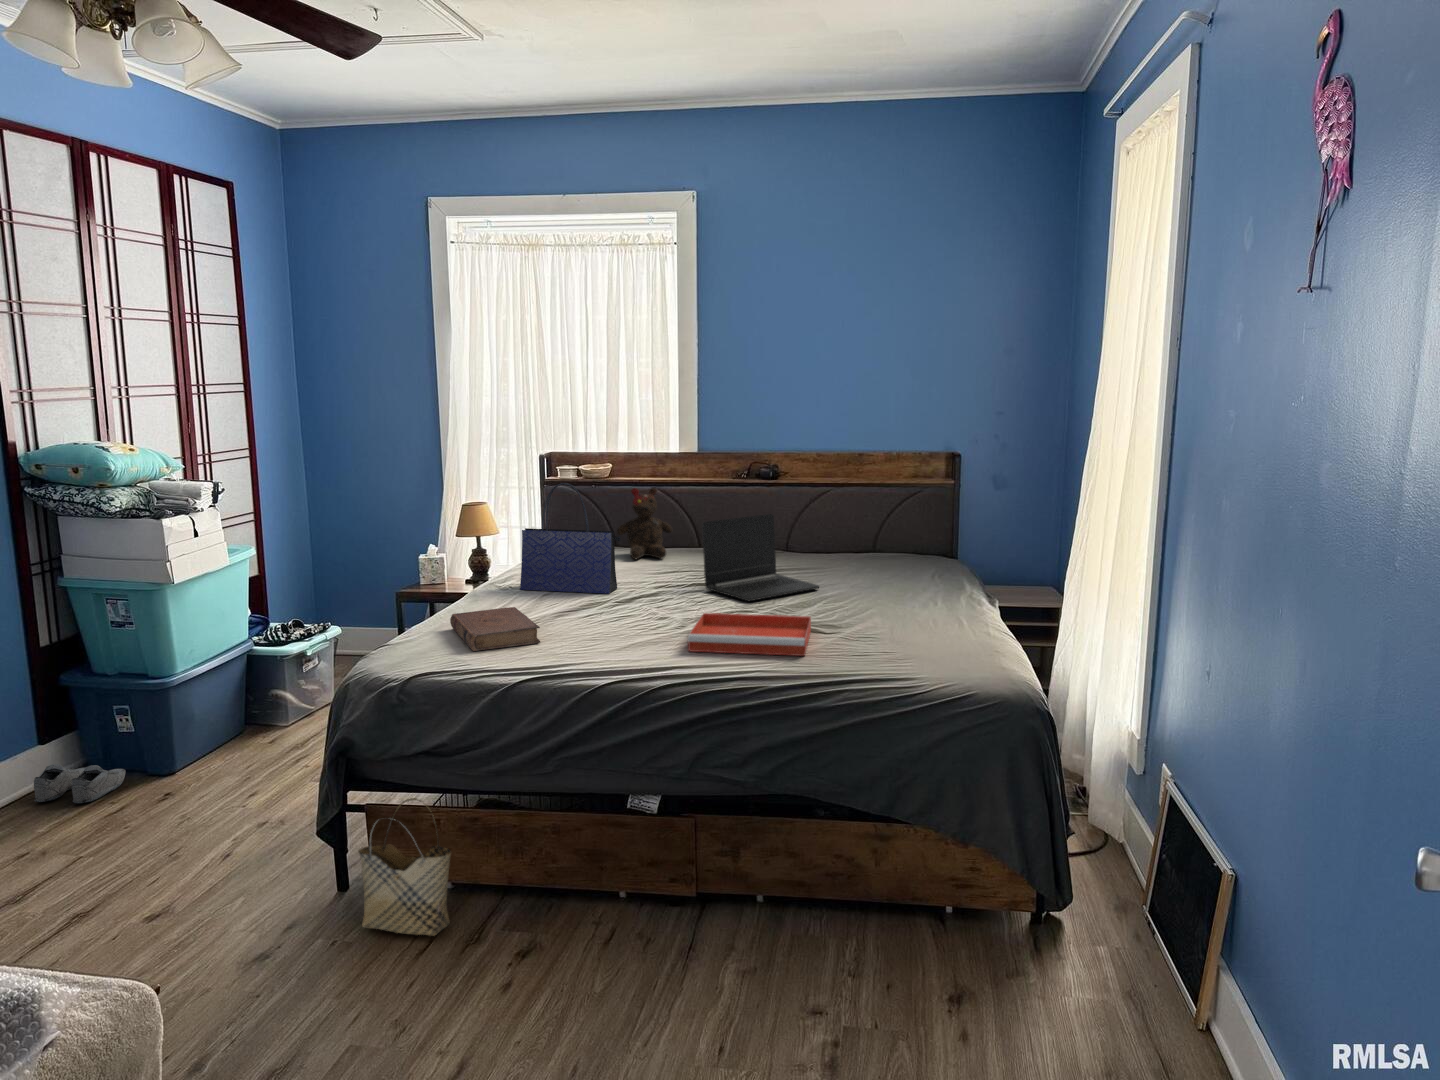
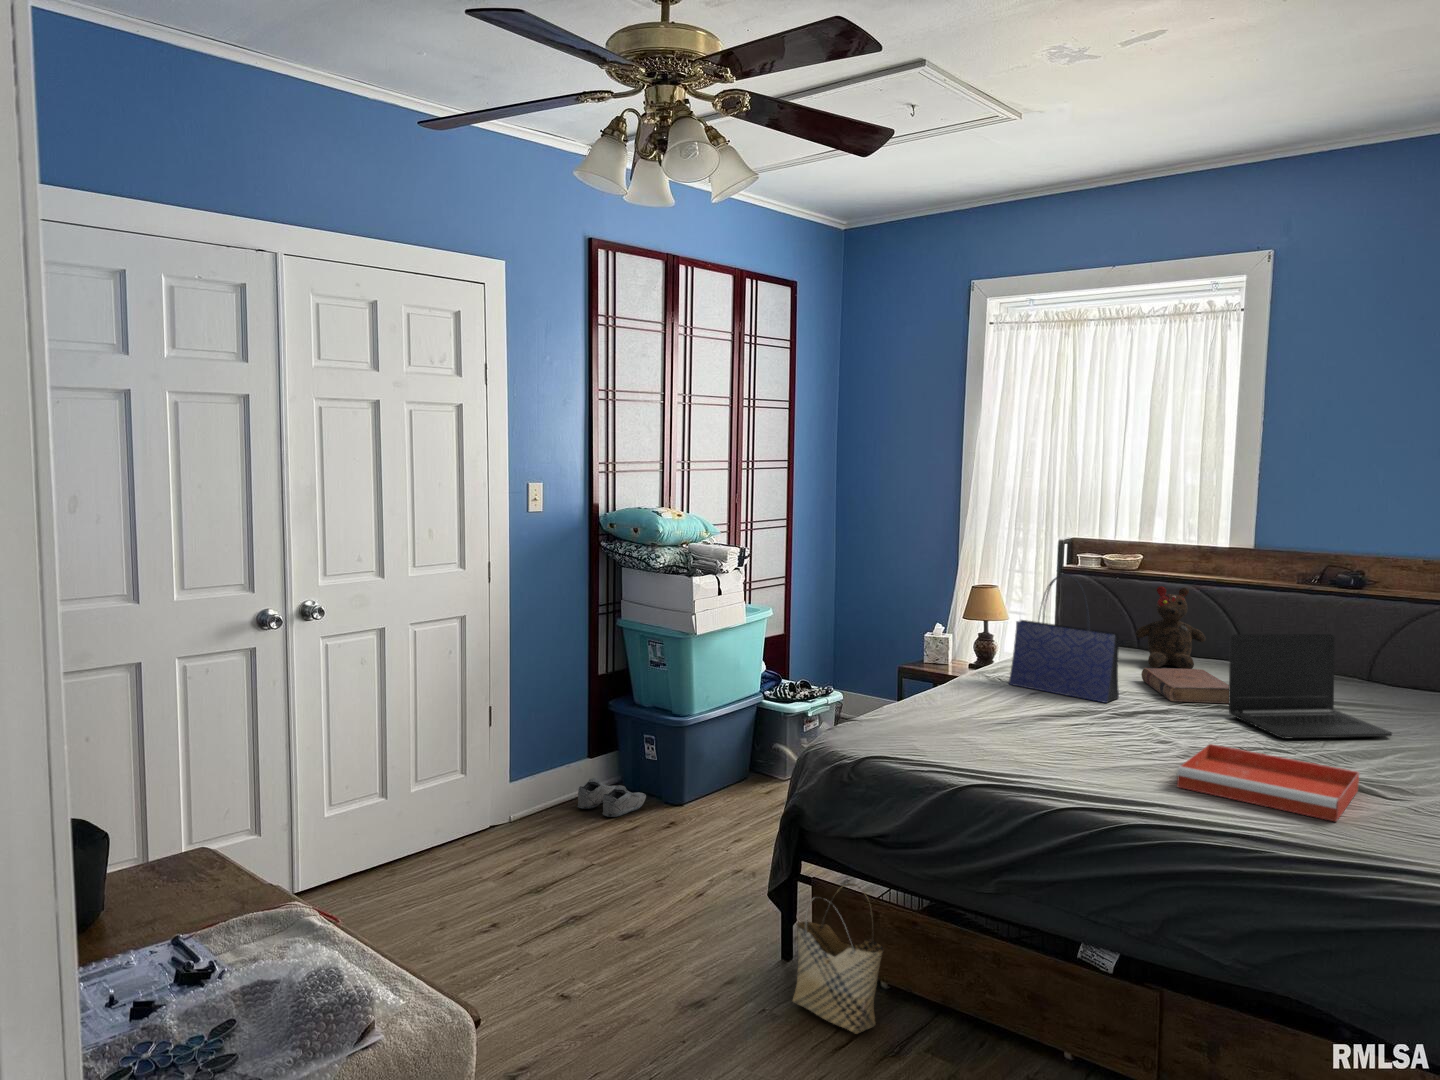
book: present [450,607,540,651] -> present [1141,668,1229,703]

